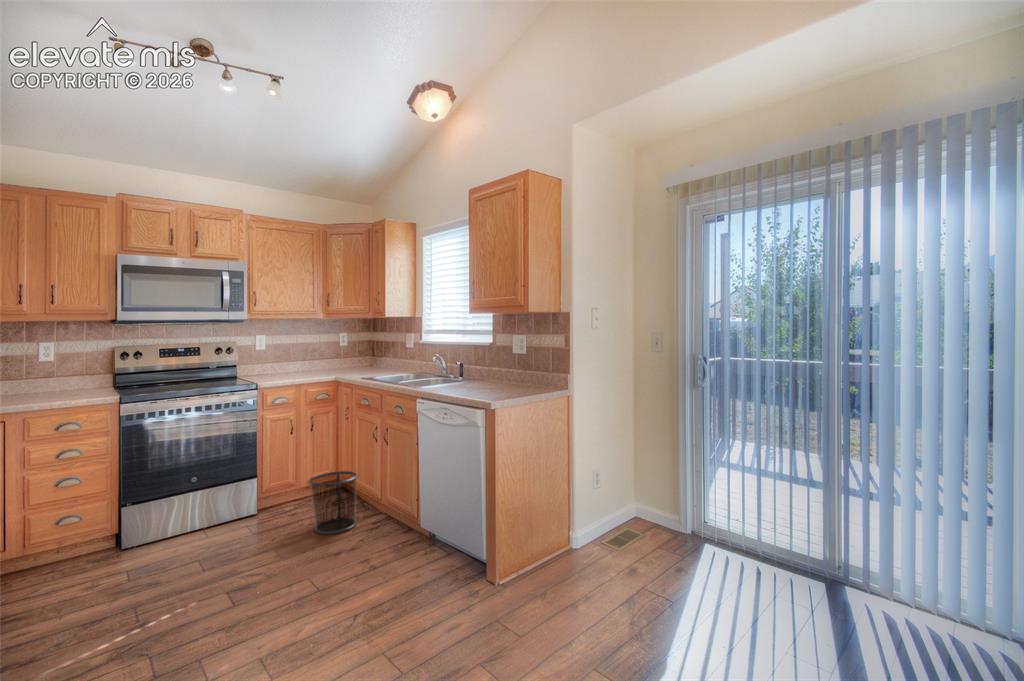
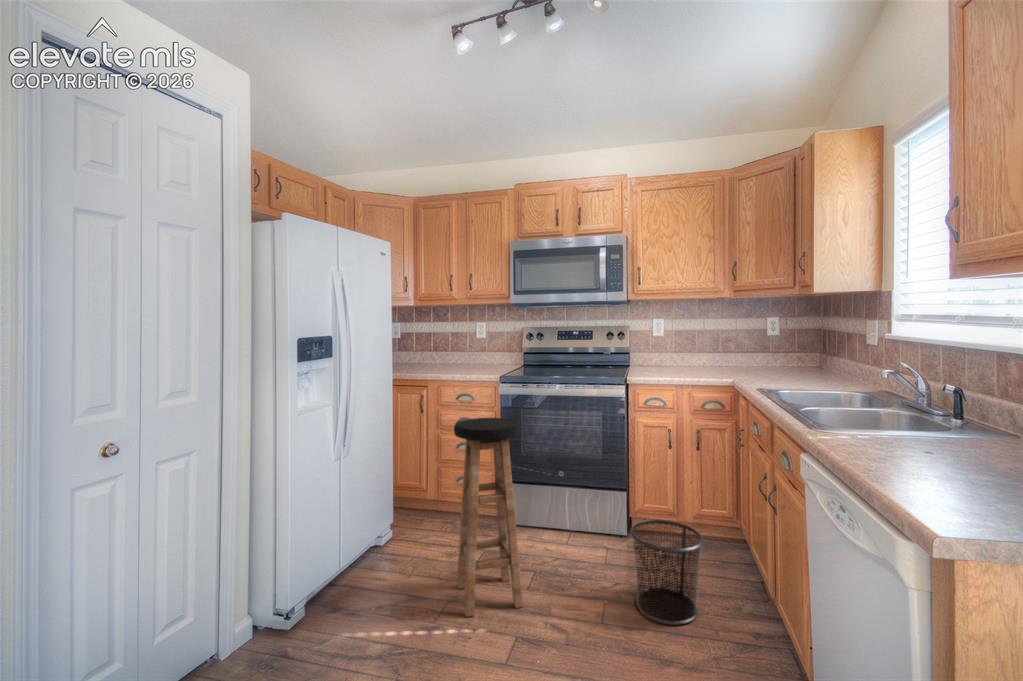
bar stool: none [163,421,243,589] -> present [454,418,523,617]

